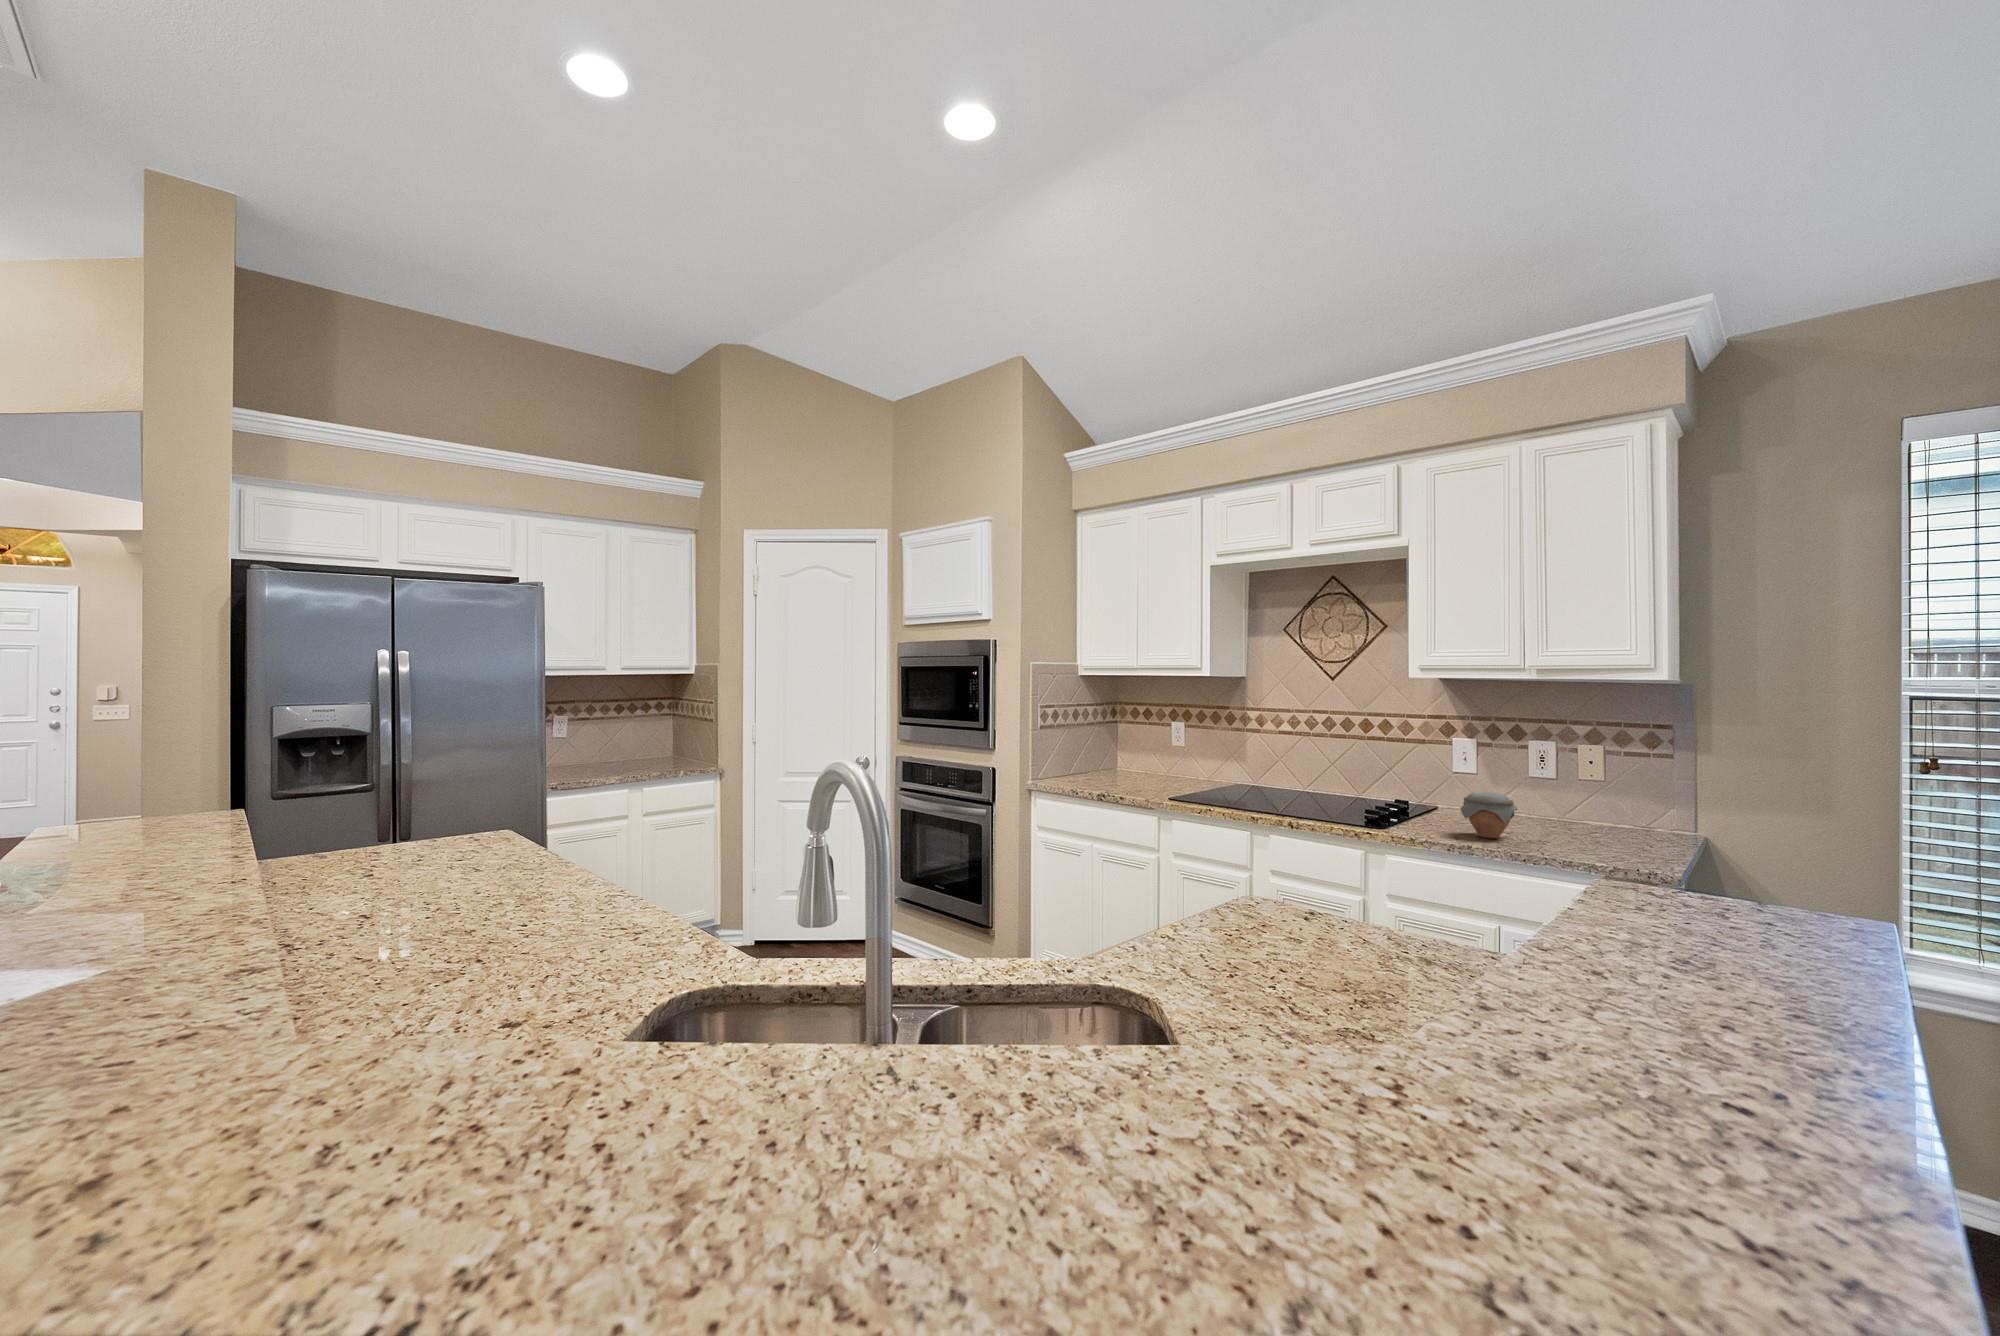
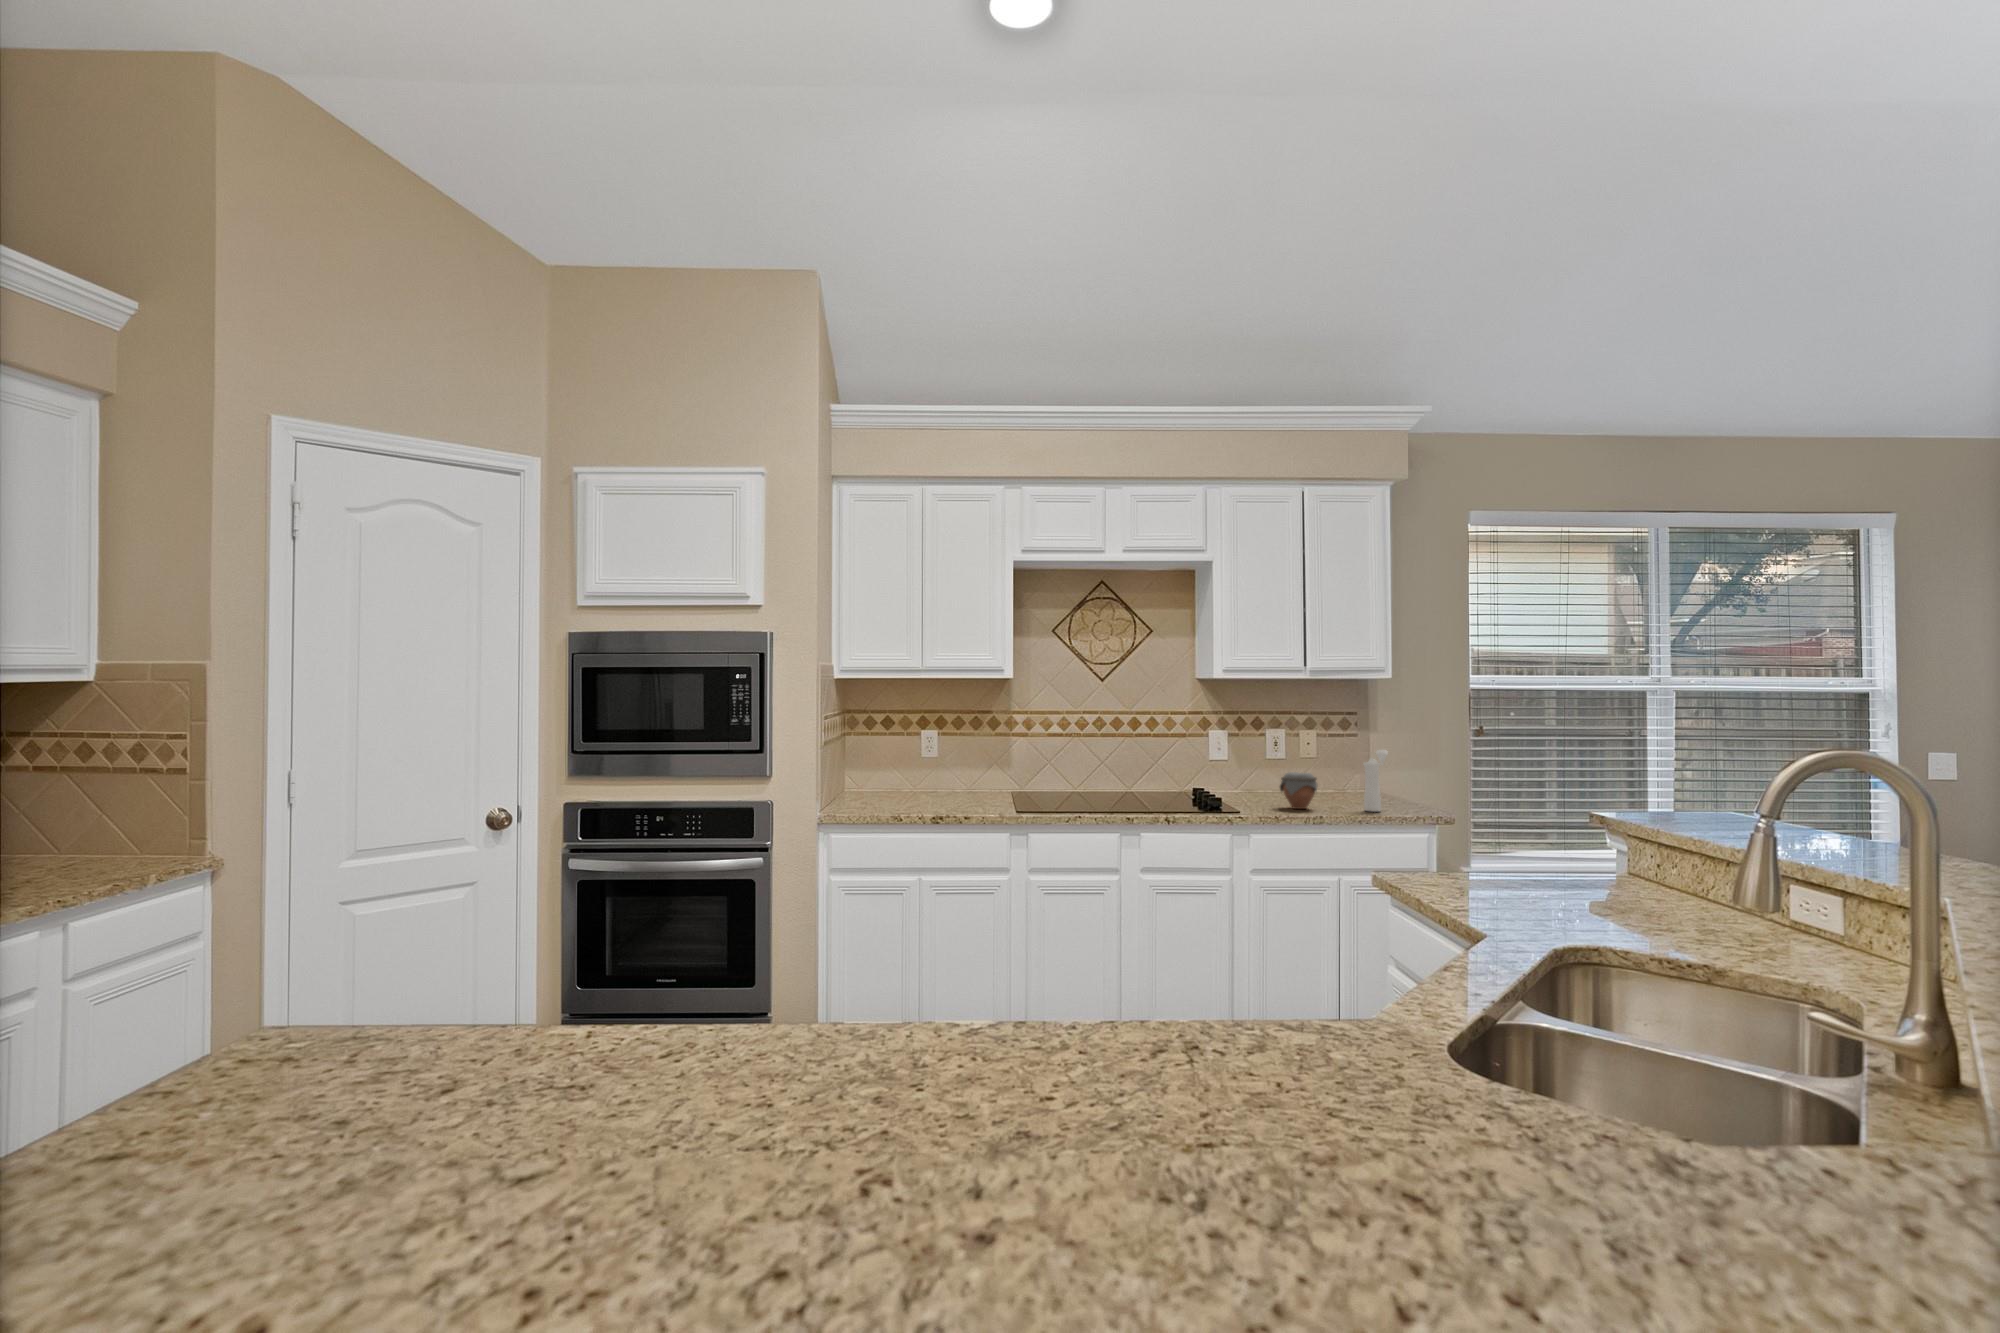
pepper mill: none [1574,776,1635,857] -> present [1364,750,1388,812]

